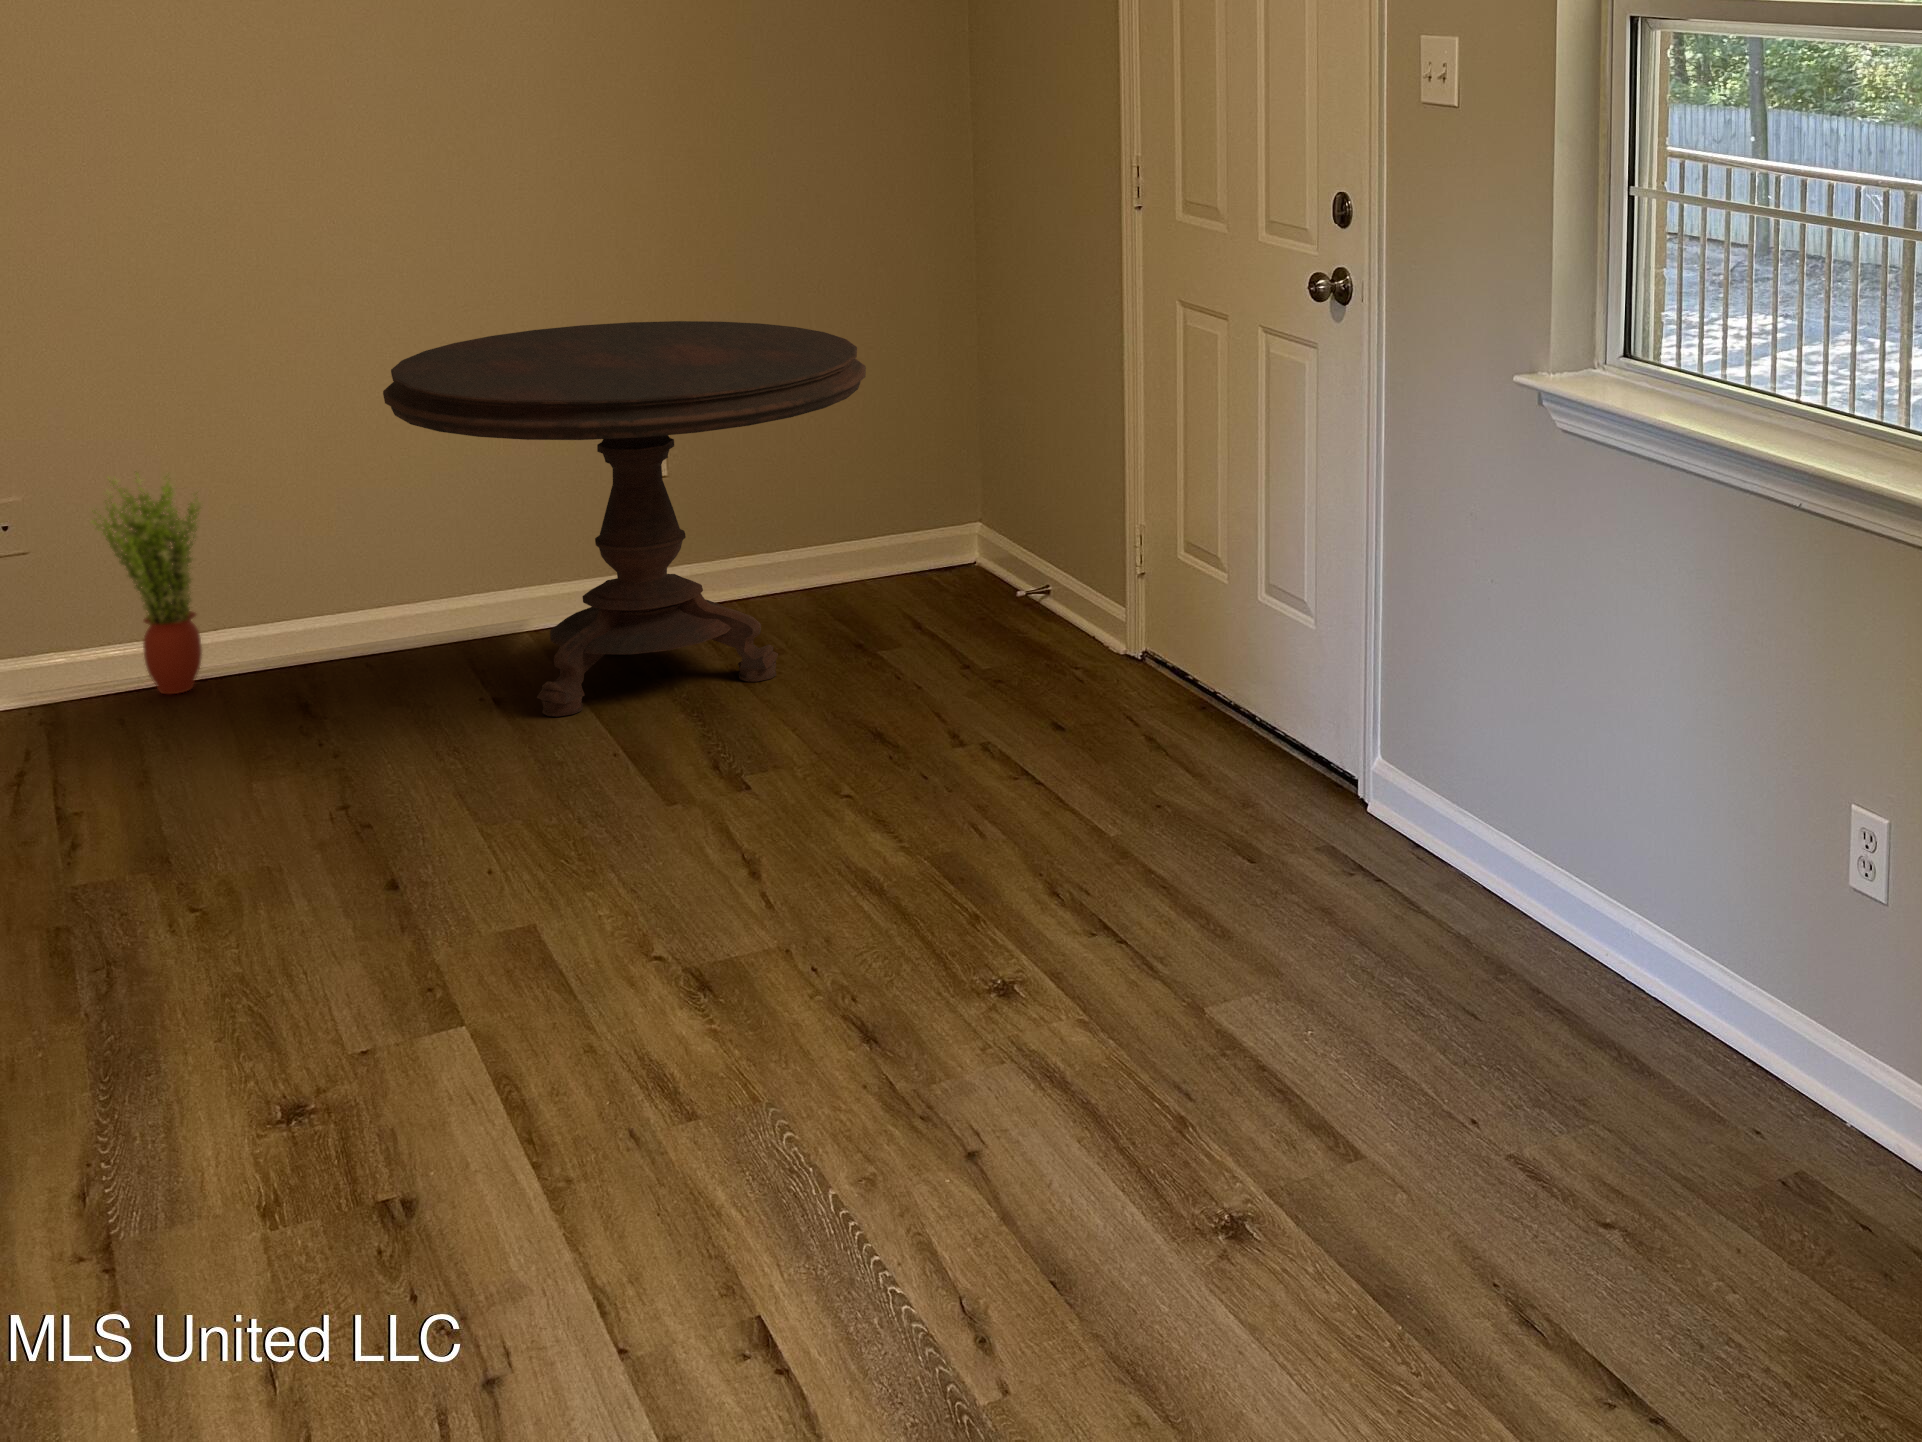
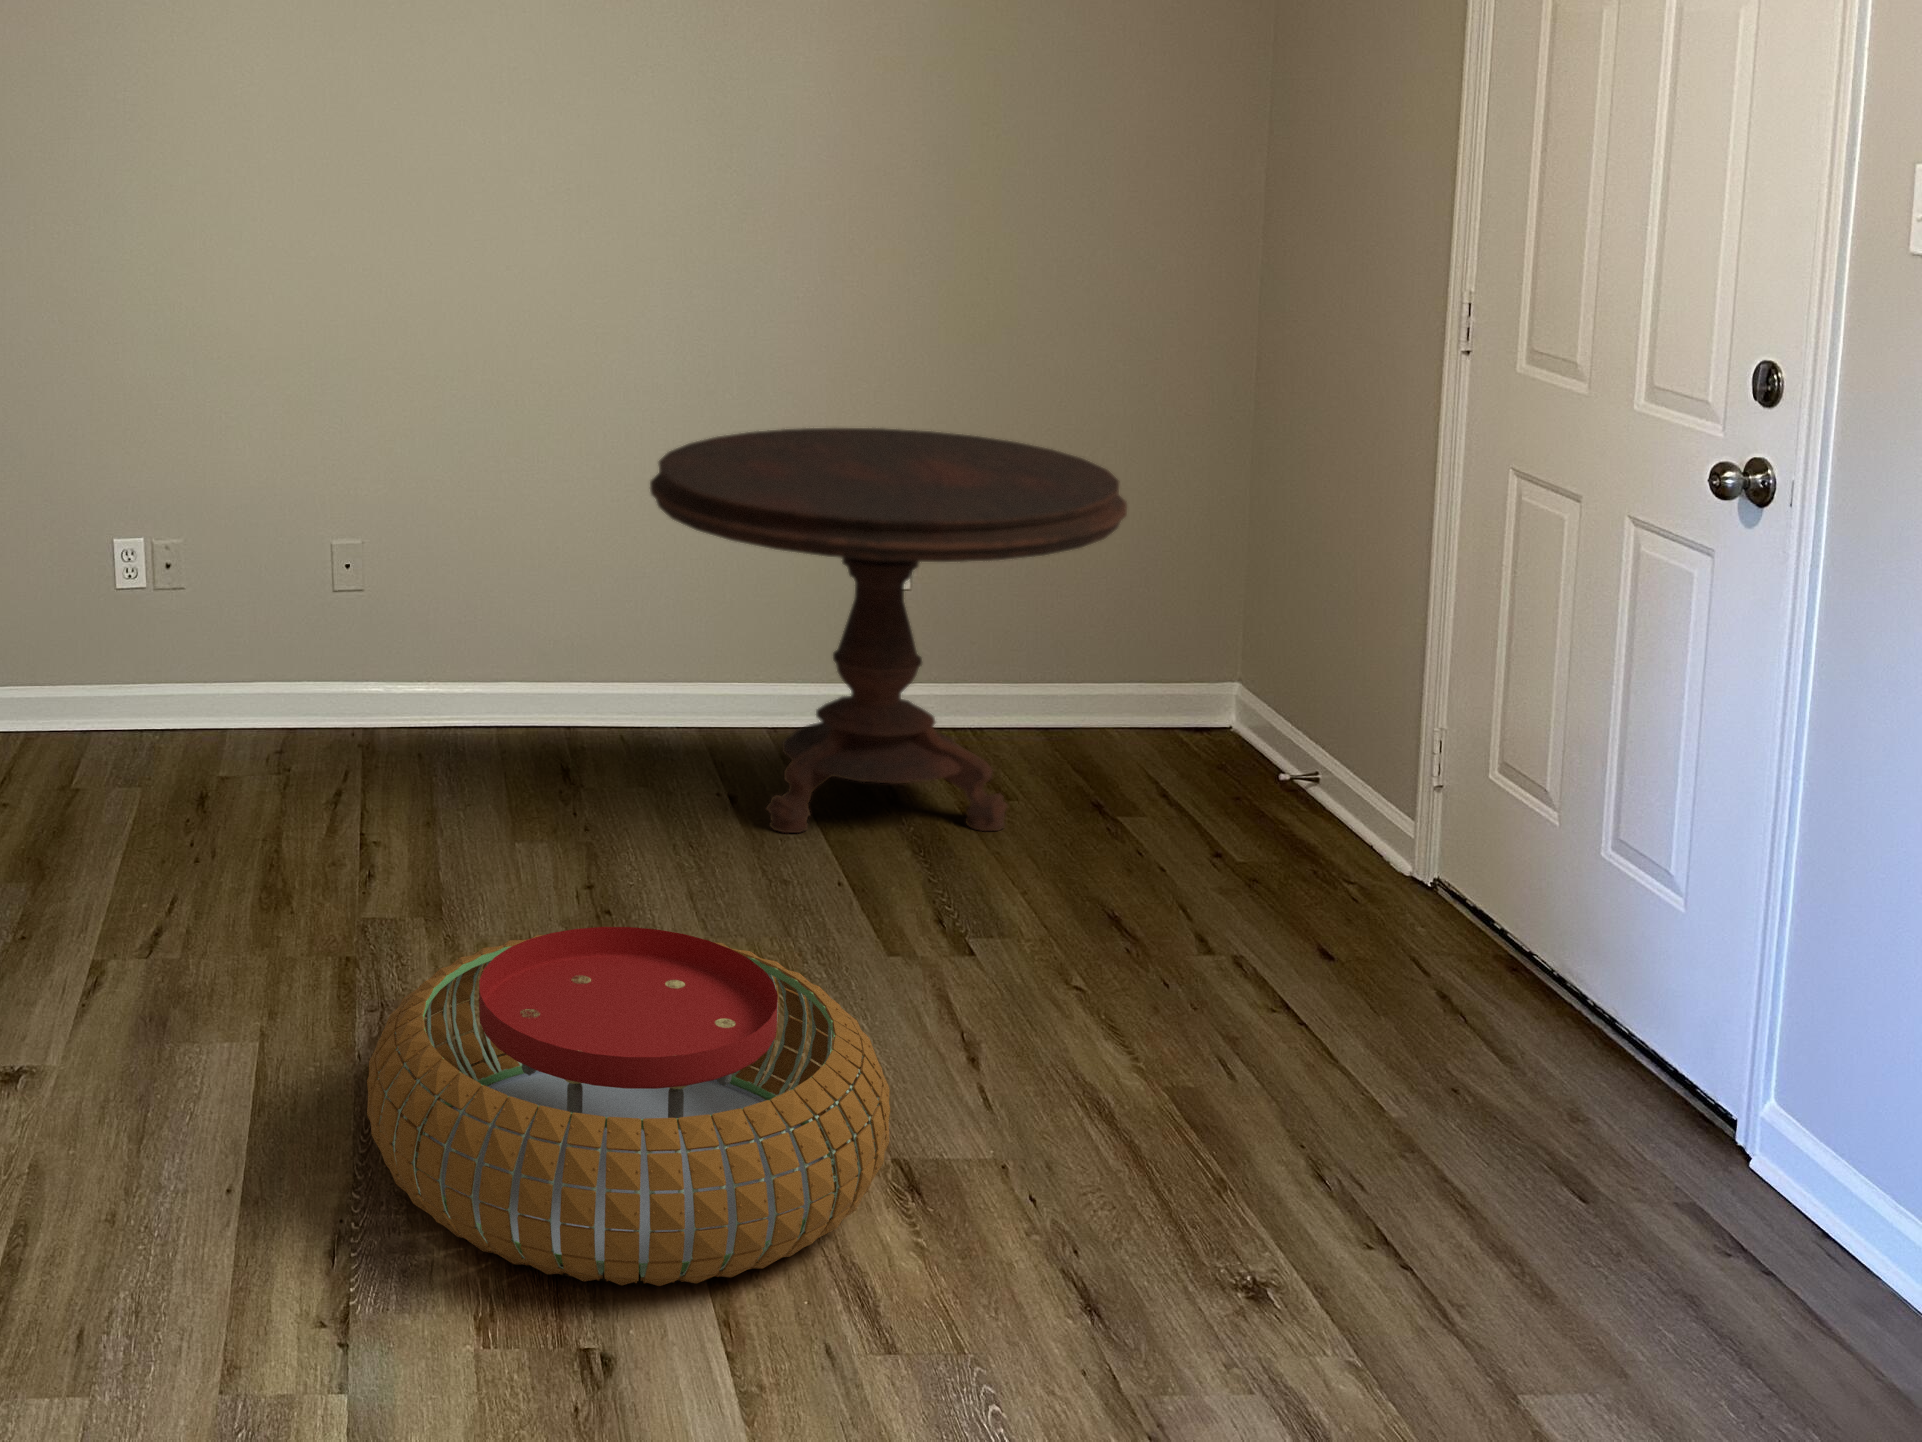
potted plant: present [92,473,202,694] -> none [402,531,493,742]
pouf: none [103,807,680,1152] -> present [367,927,891,1286]

